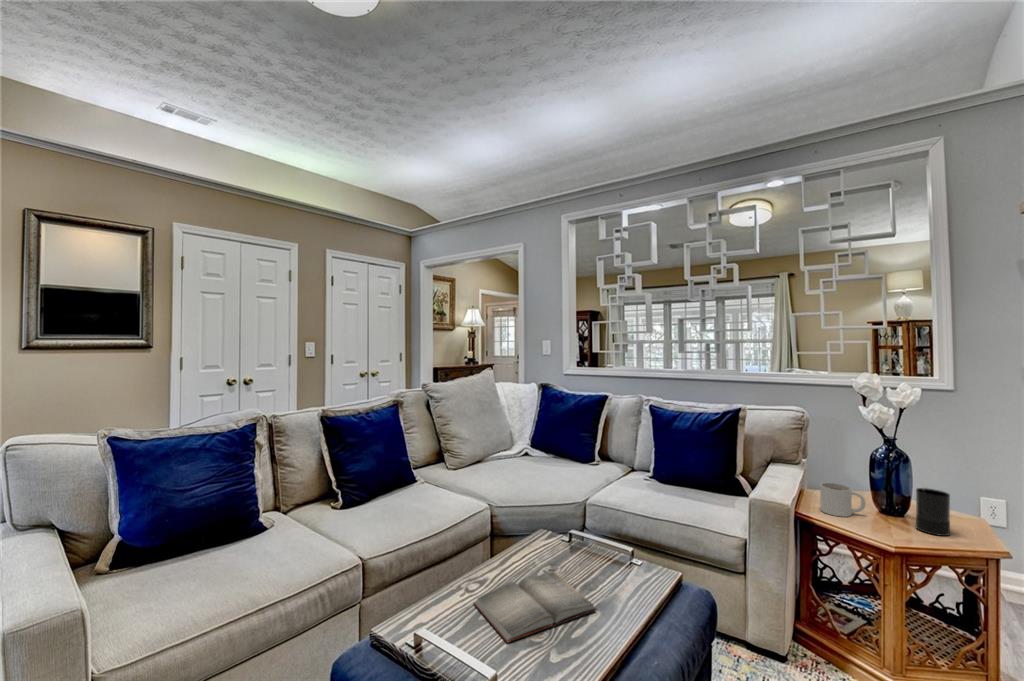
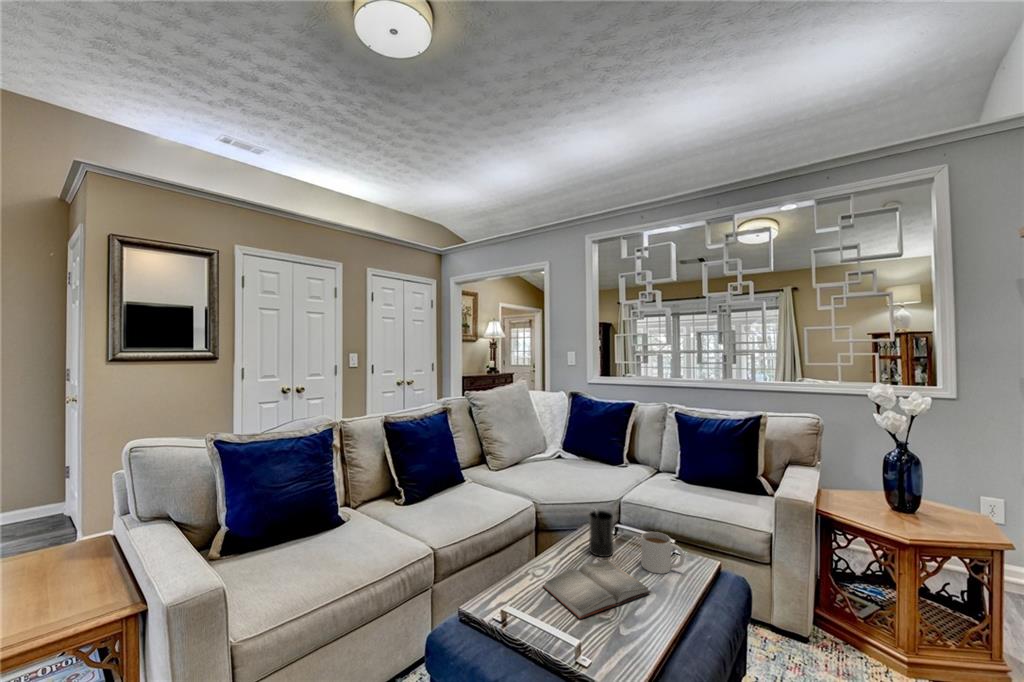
mug: present [820,483,866,517] -> present [641,532,684,574]
candle: present [916,487,950,536] -> present [589,510,613,557]

